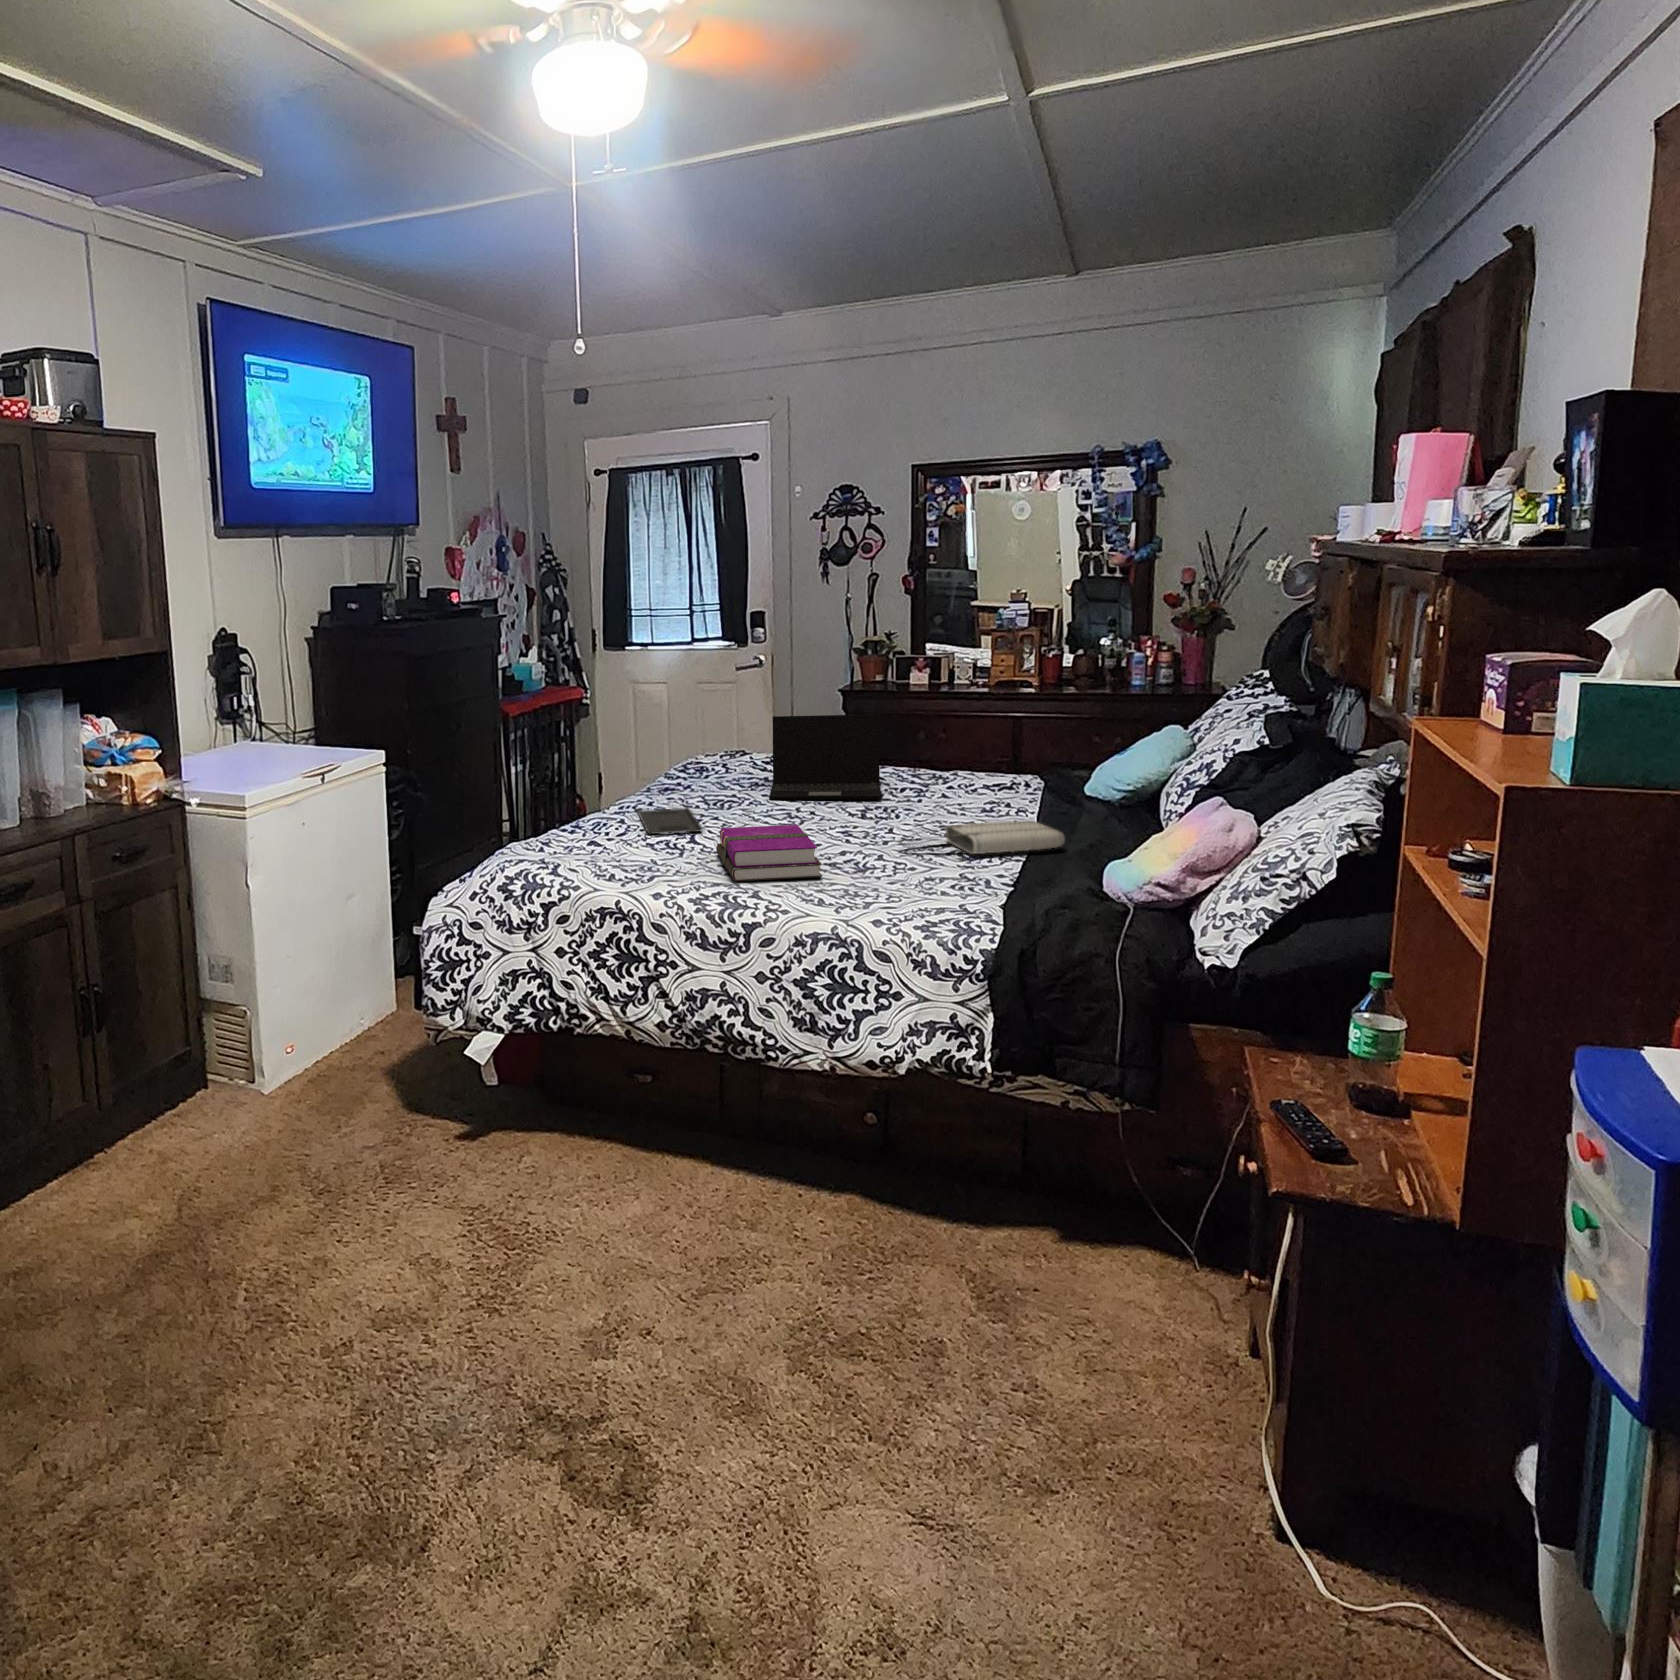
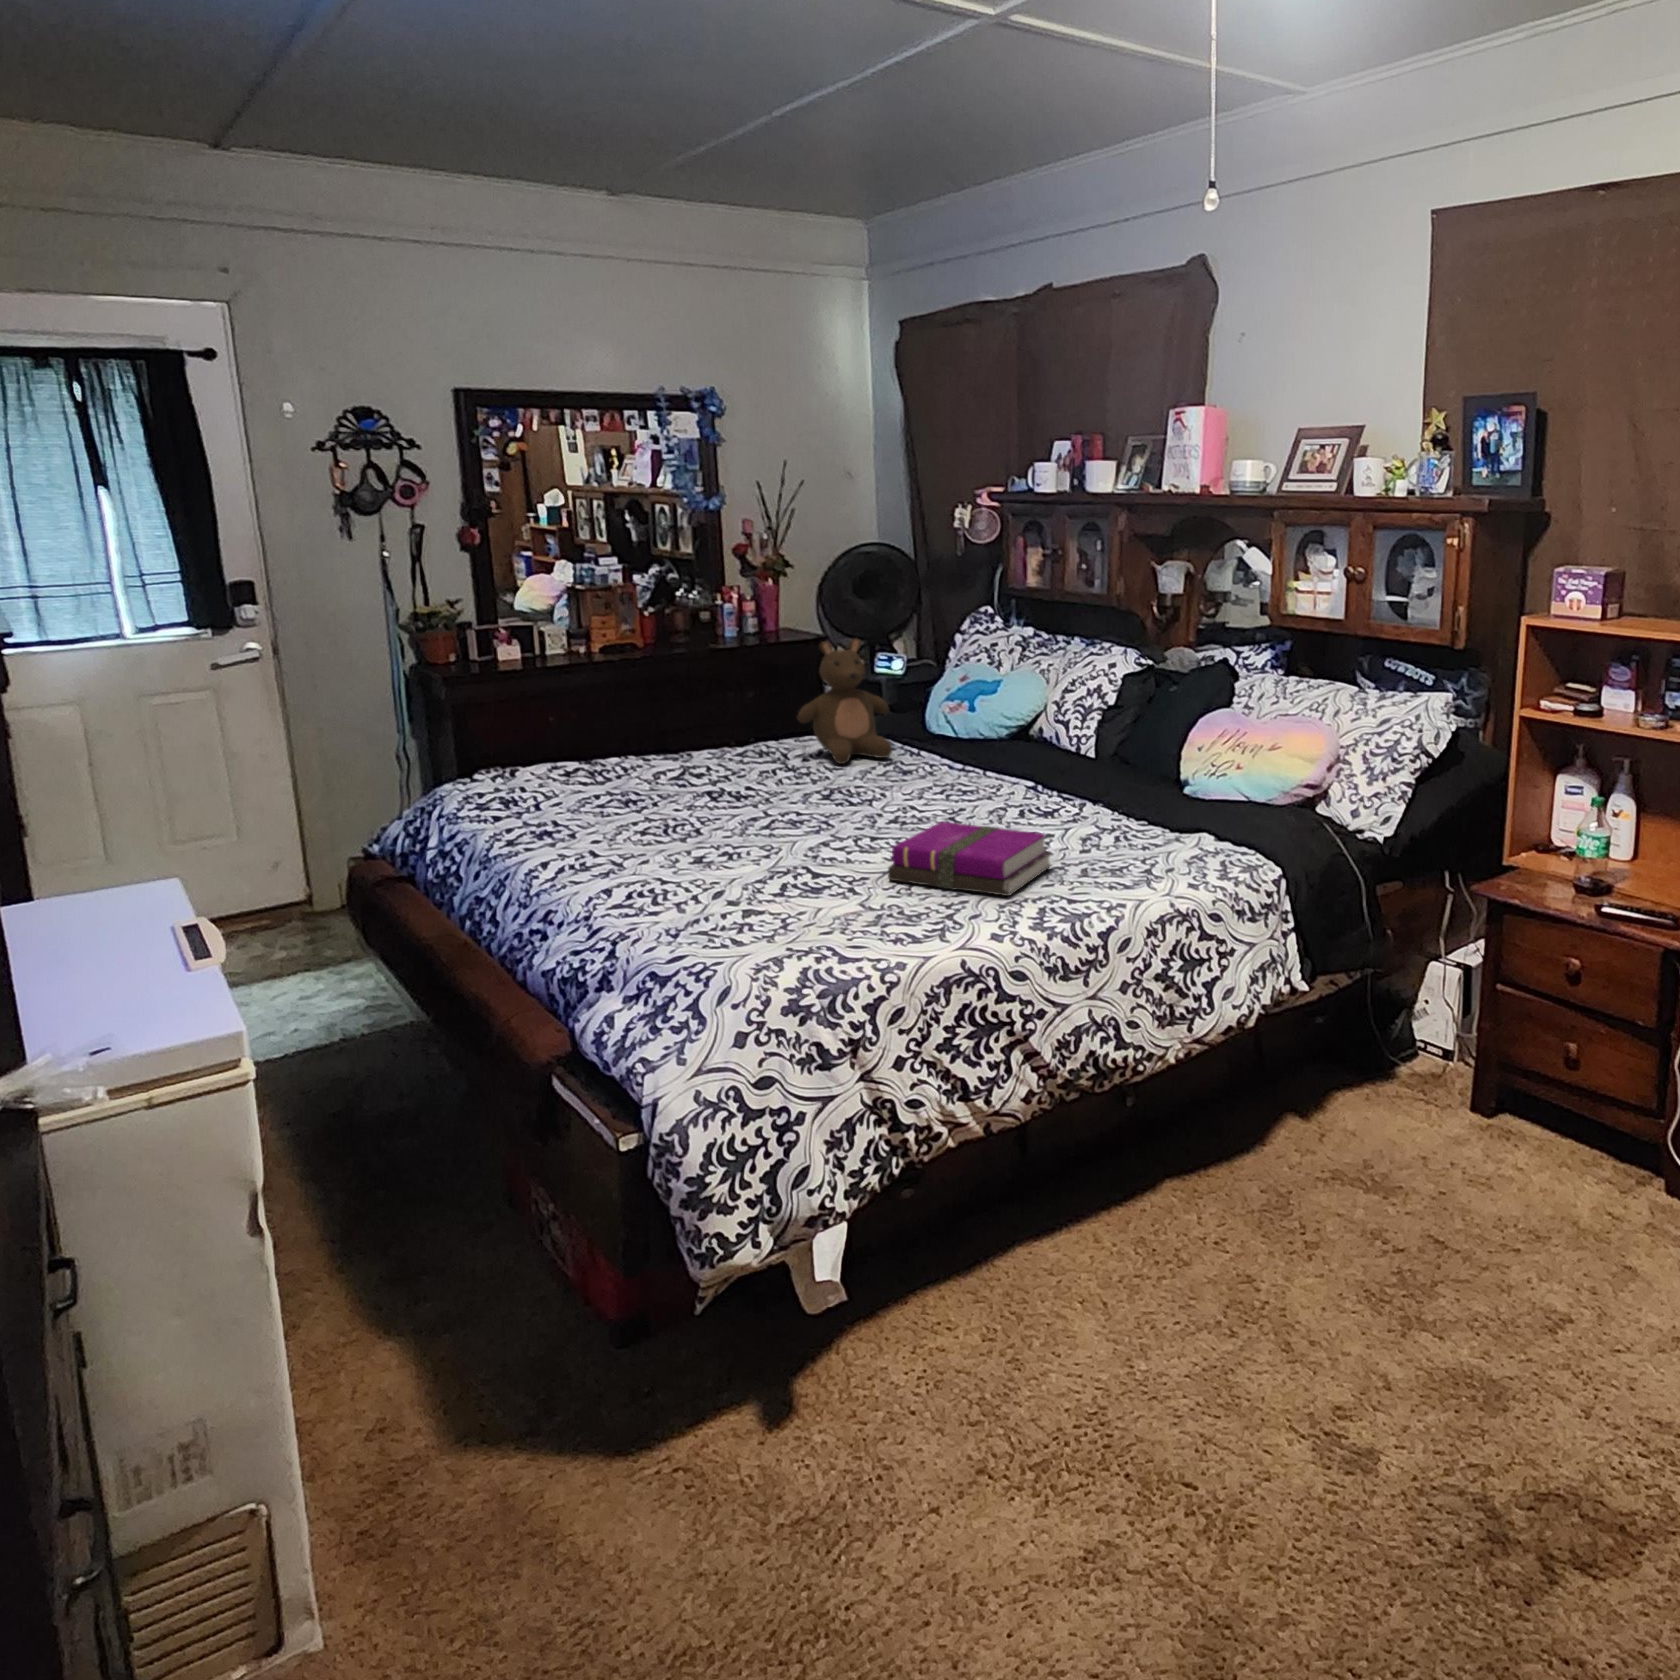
stuffed bear: none [950,680,1042,793] -> present [797,638,893,764]
laptop: present [769,714,882,800] -> none [632,692,816,815]
tray: present [637,806,702,834] -> none [616,844,786,887]
tote bag: present [898,821,1064,854] -> none [997,771,1092,819]

